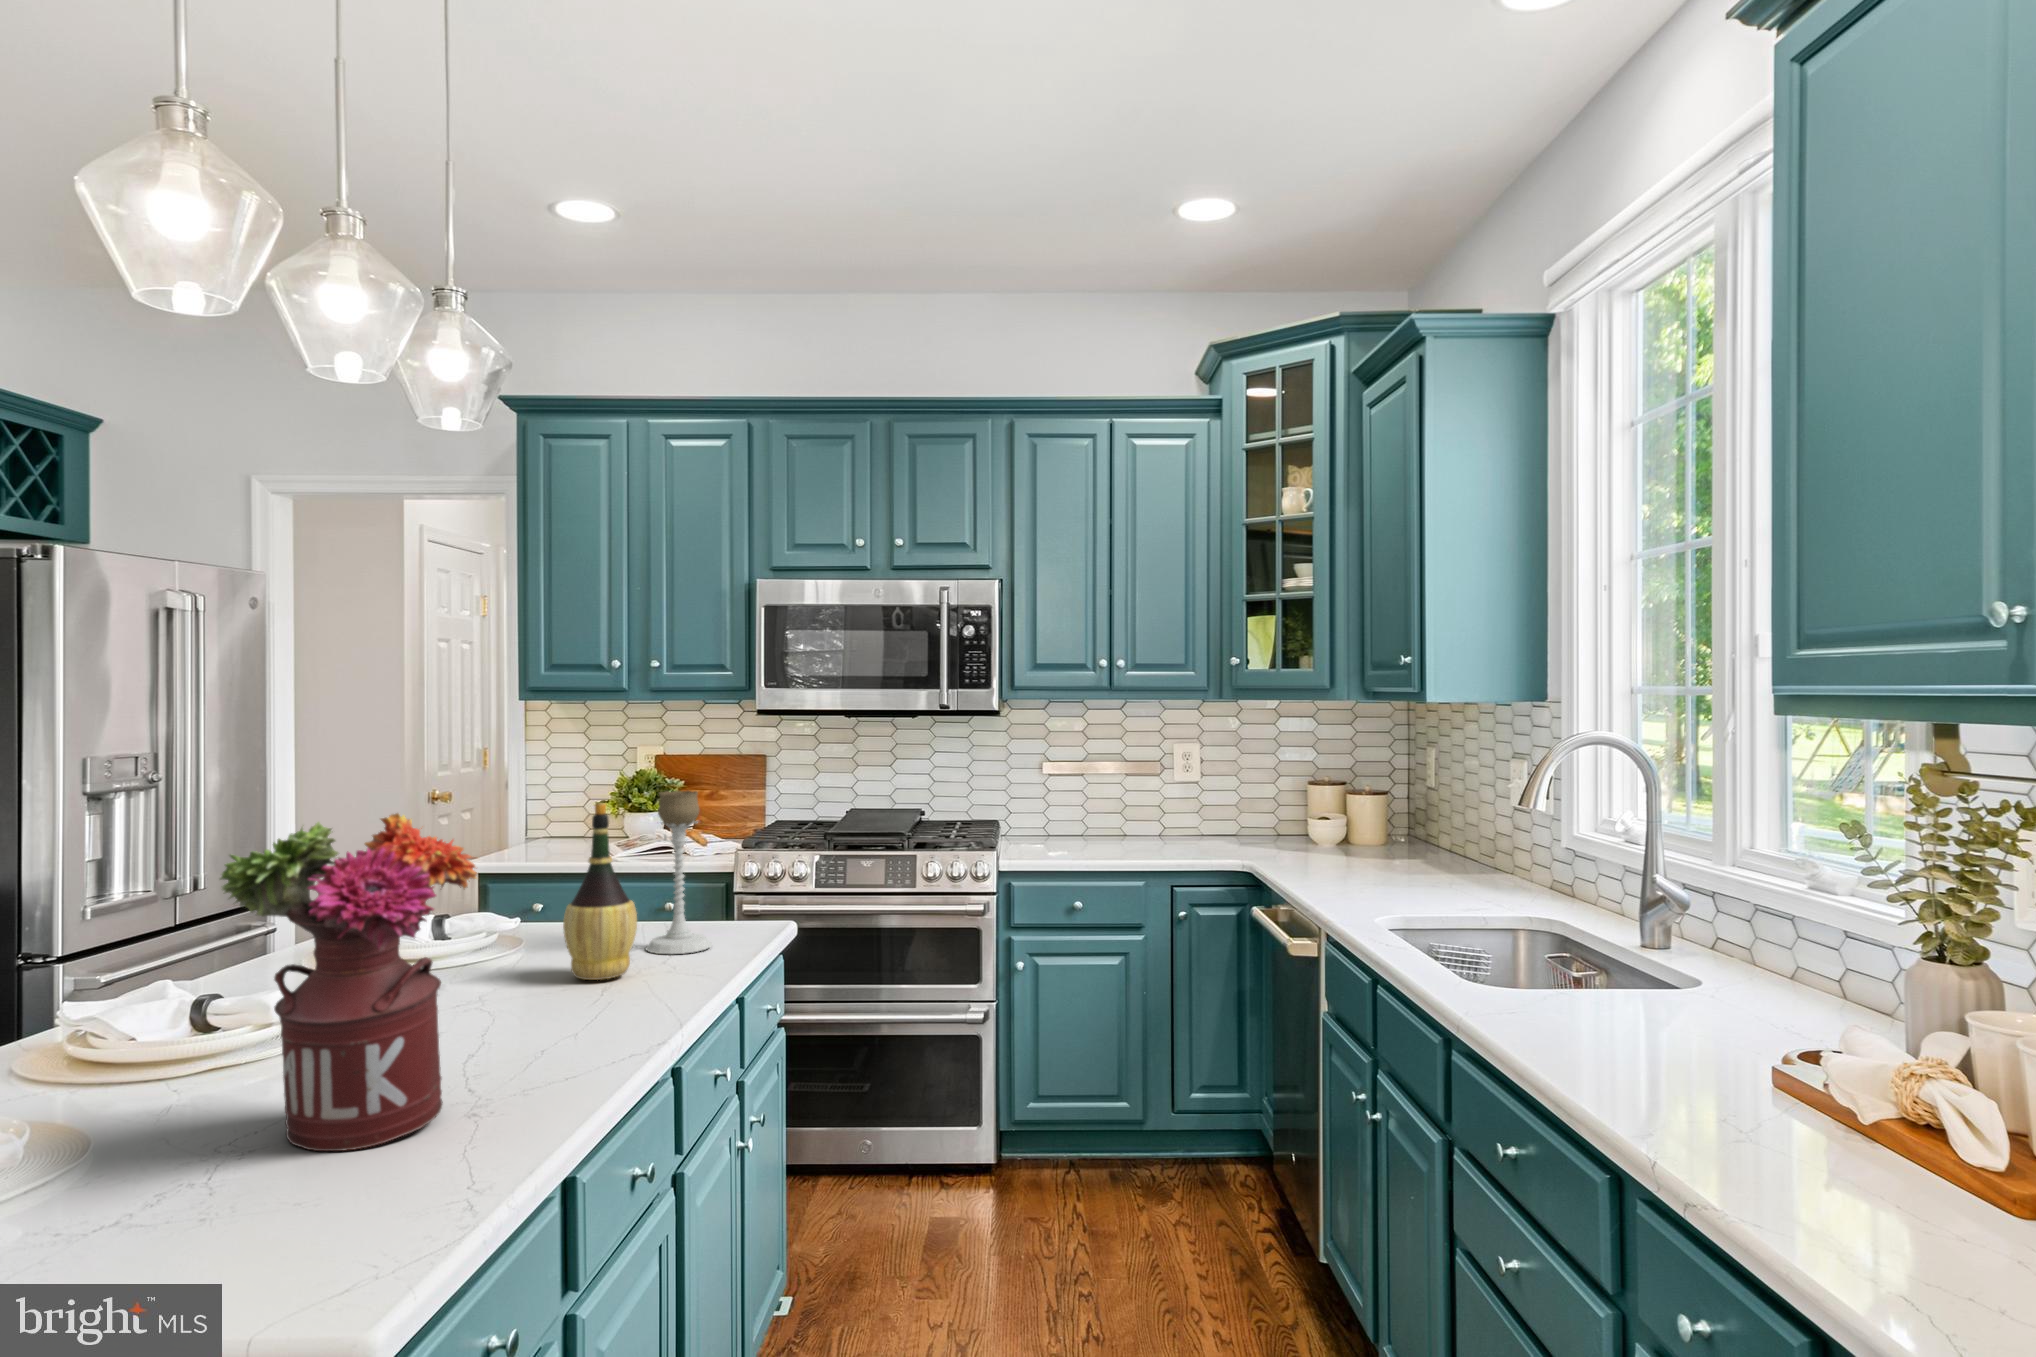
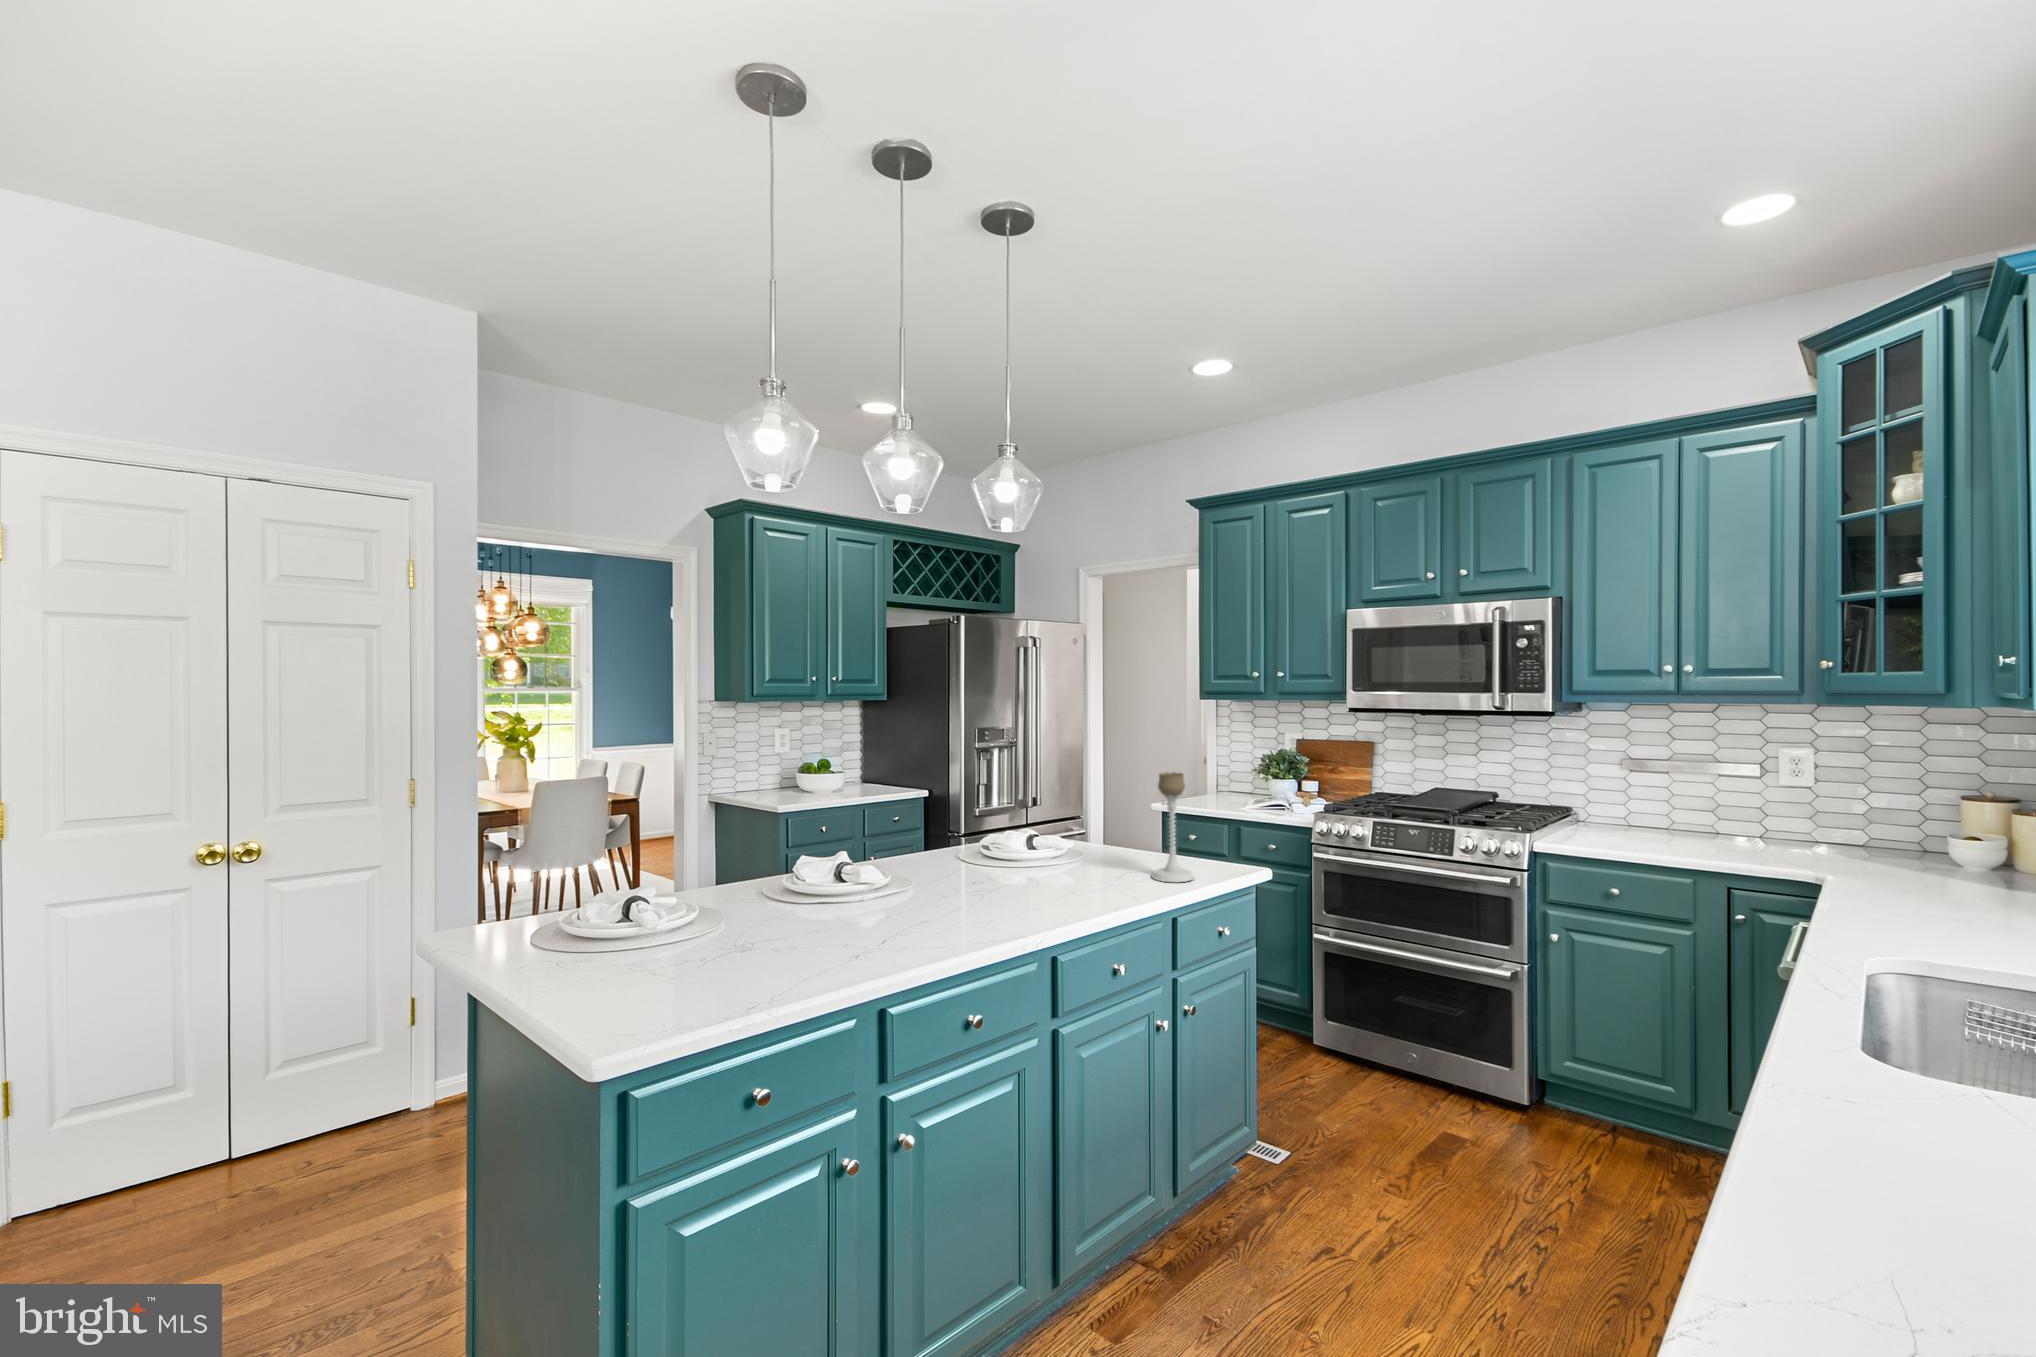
wine bottle: present [563,803,637,980] -> none [1076,779,1120,890]
flower arrangement: present [220,813,477,1151] -> none [815,784,925,954]

